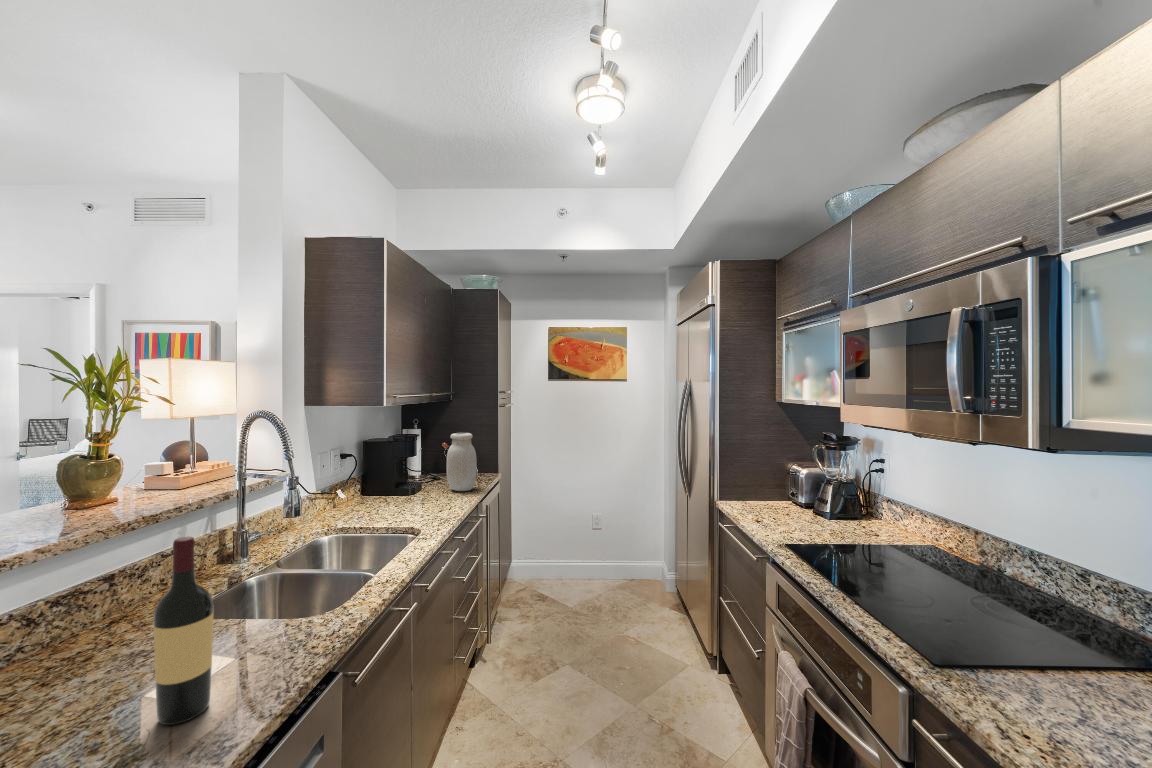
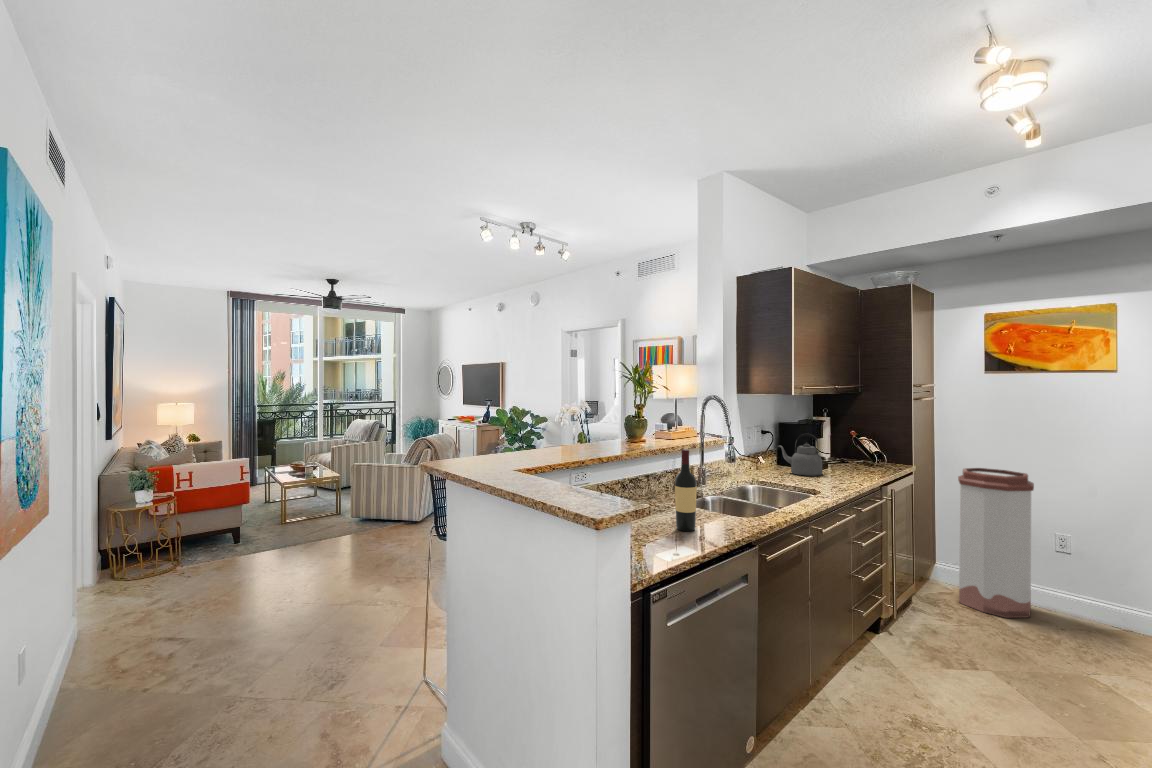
jar: present [446,433,477,491] -> none [851,422,881,473]
kettle: none [361,453,417,507] -> present [778,434,822,476]
trash can: none [531,466,585,601] -> present [958,468,1034,618]

